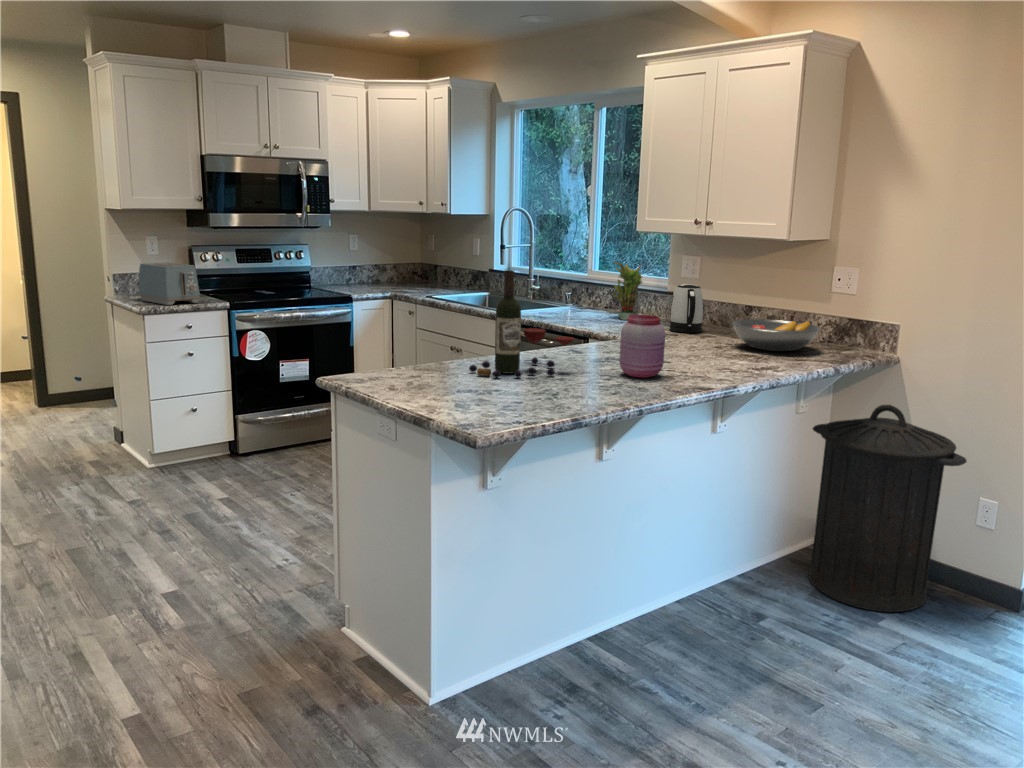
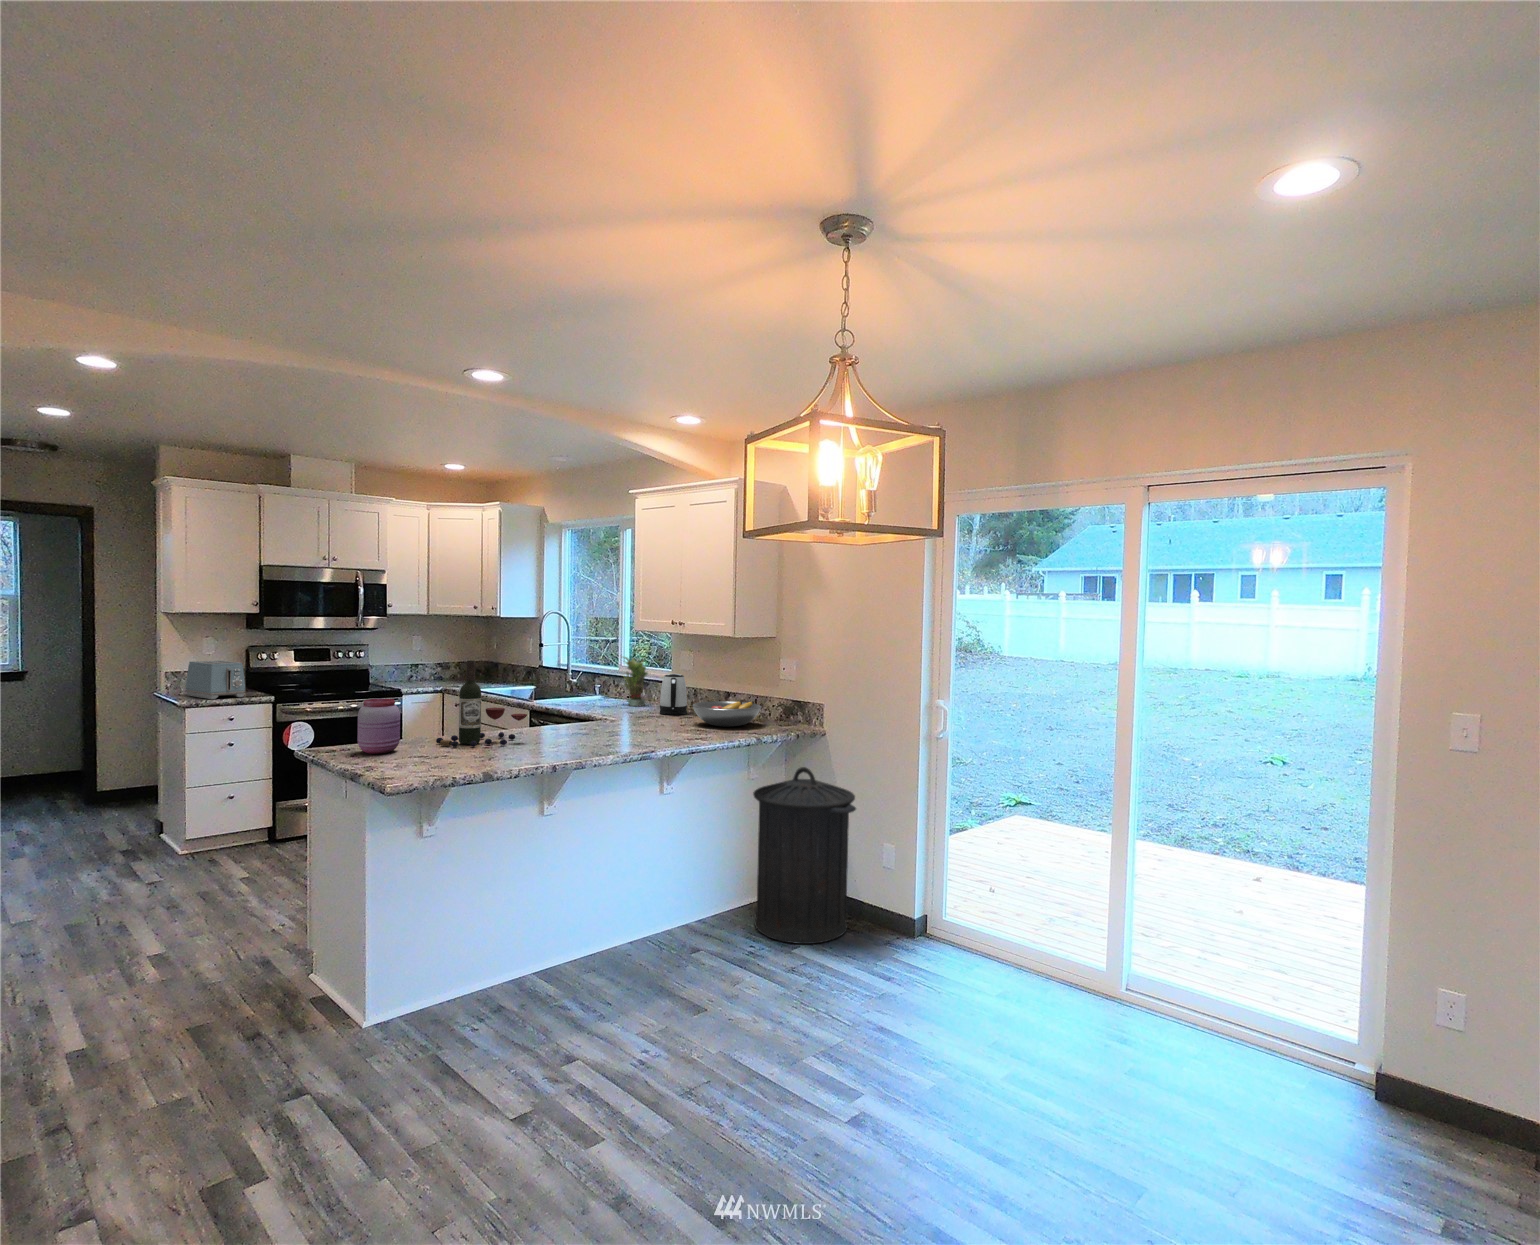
jar: present [620,315,665,378] -> present [357,698,400,754]

